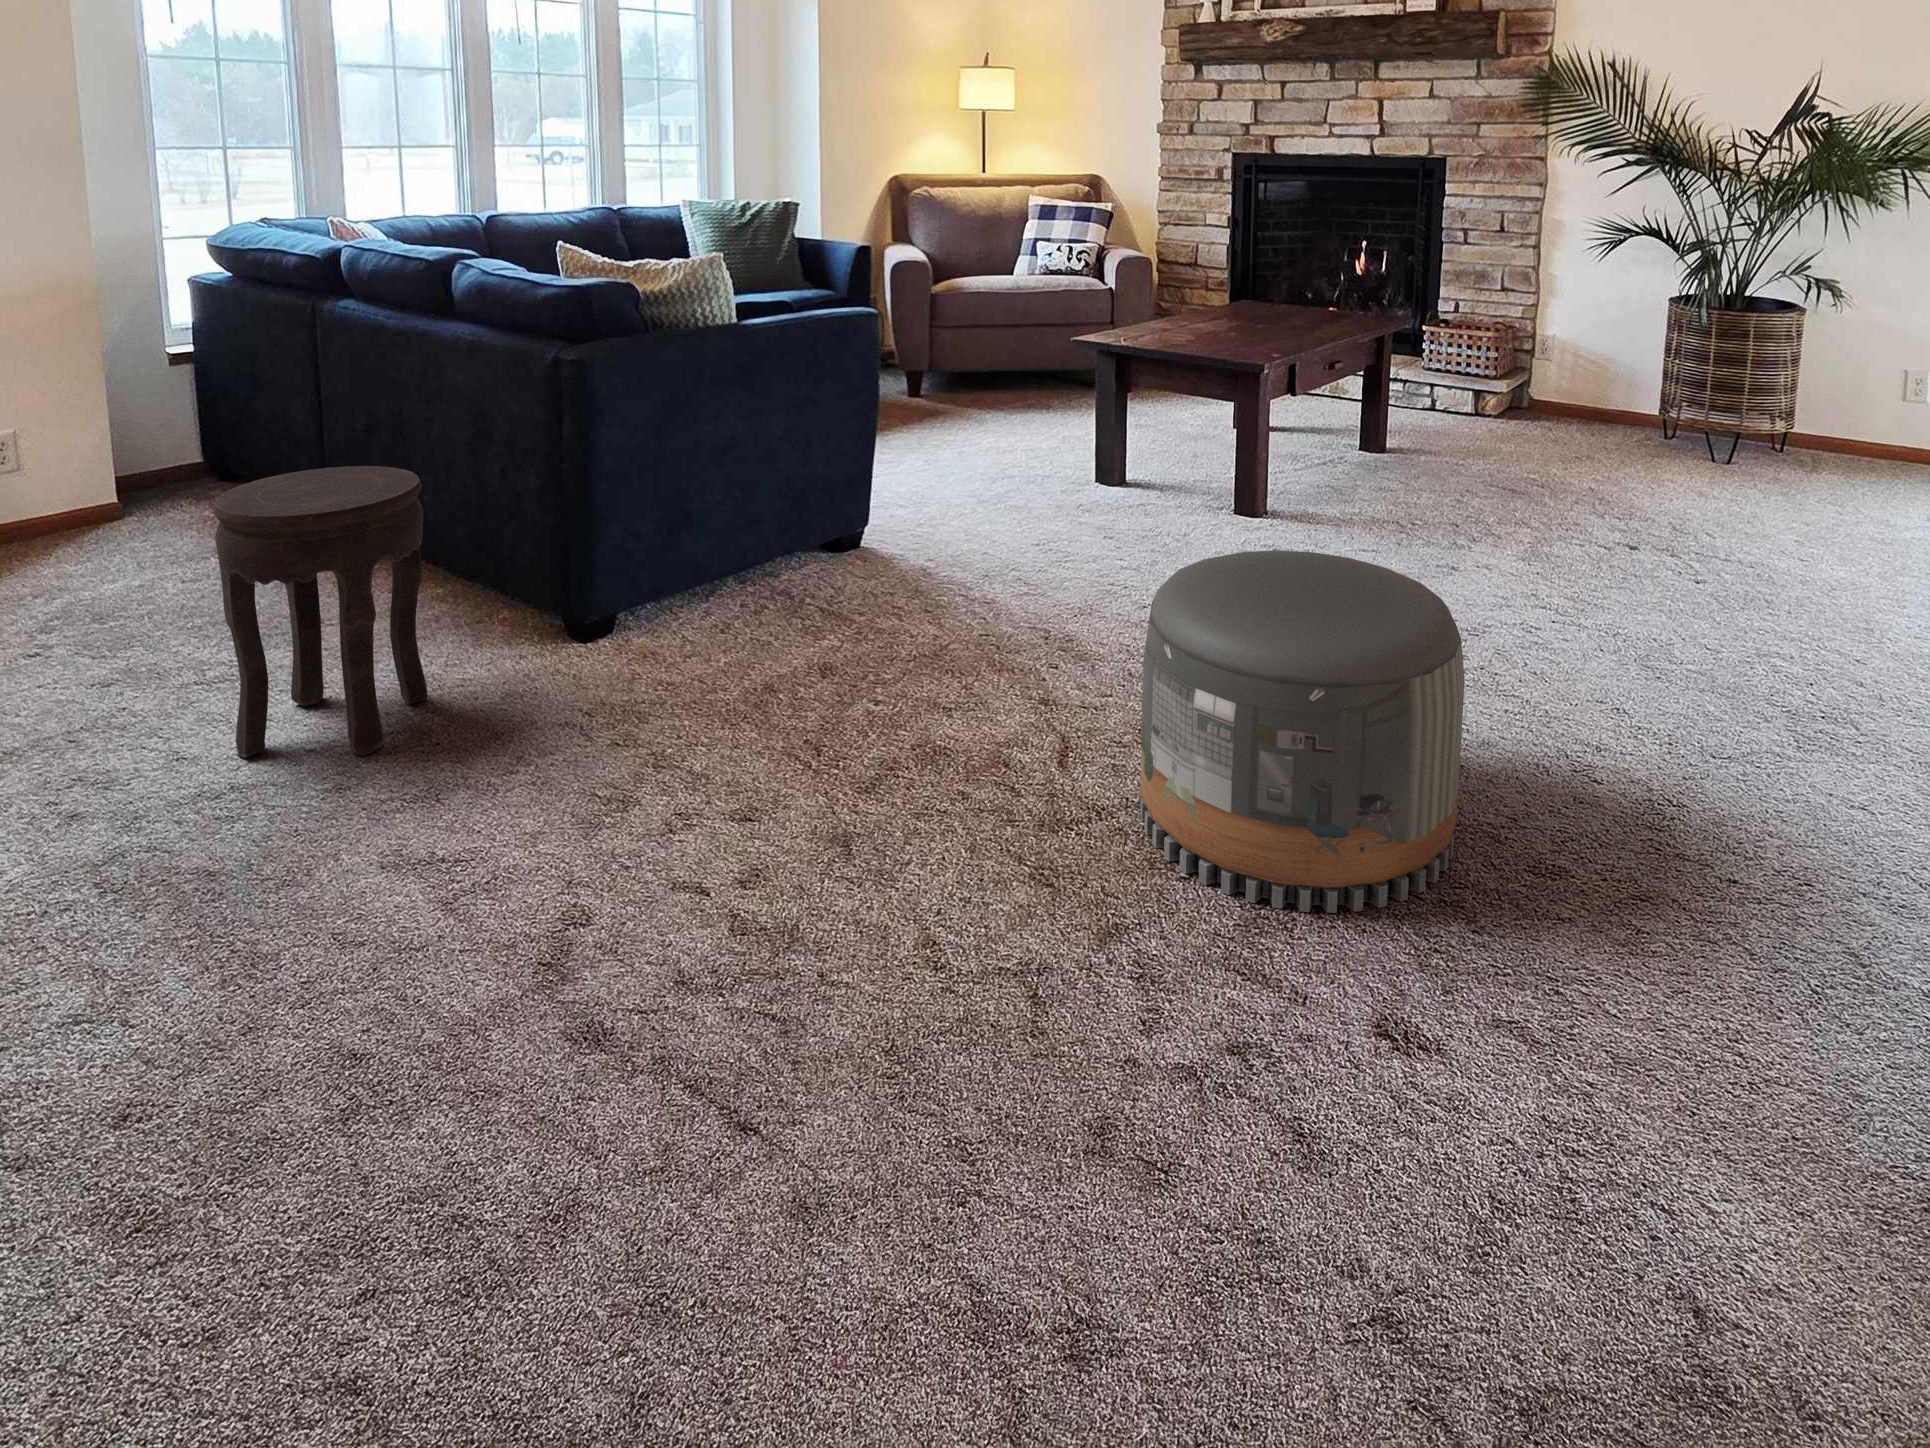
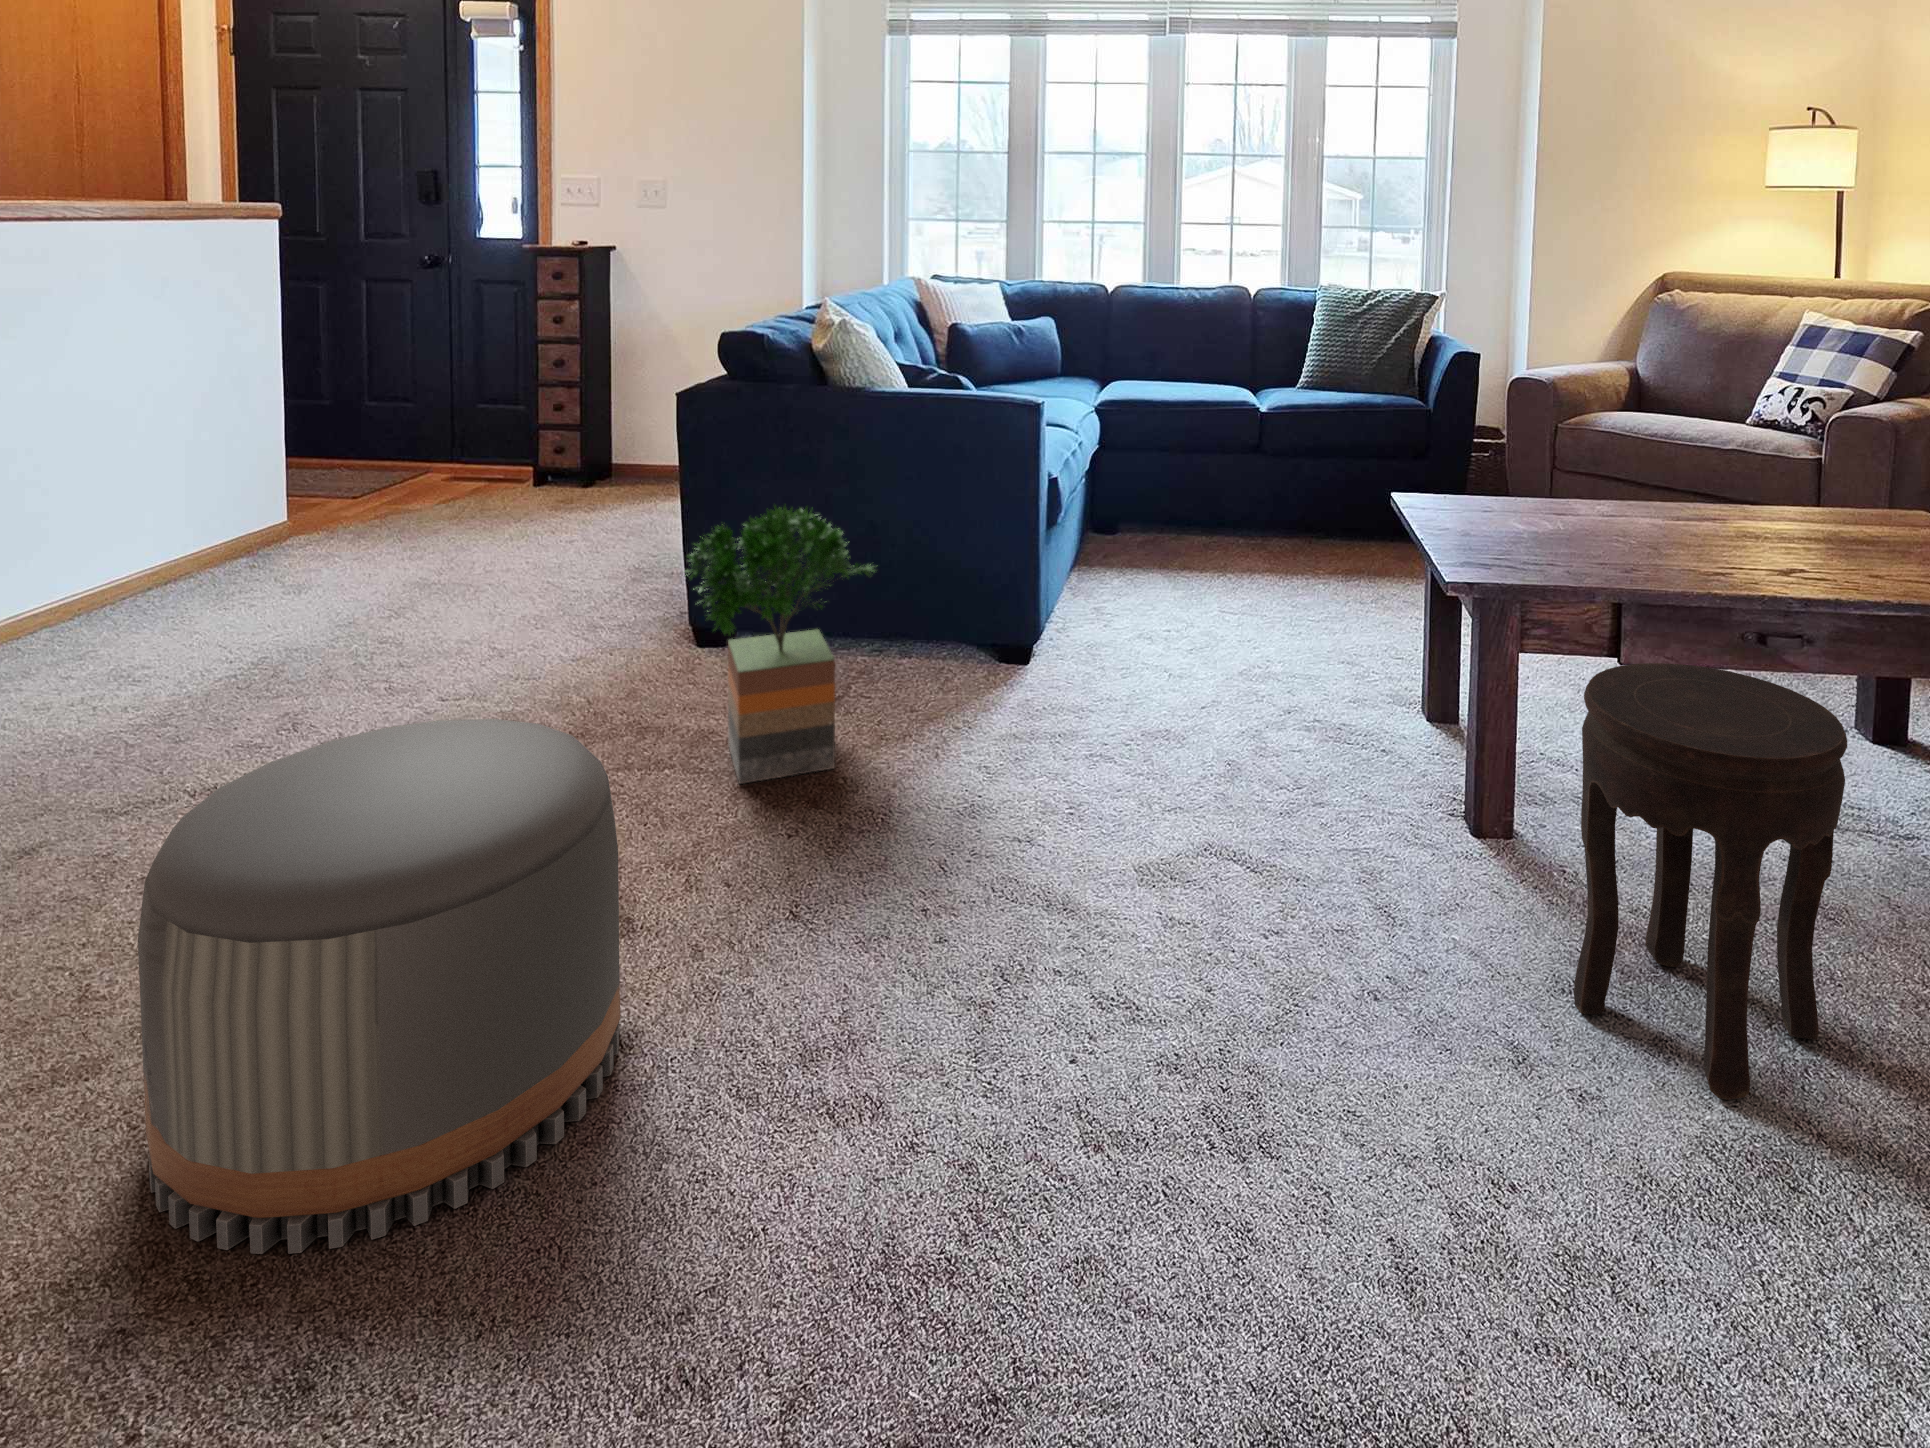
potted tree: none [857,417,1012,666] -> present [688,506,874,784]
side table: present [213,466,427,758] -> present [1574,663,1847,1100]

